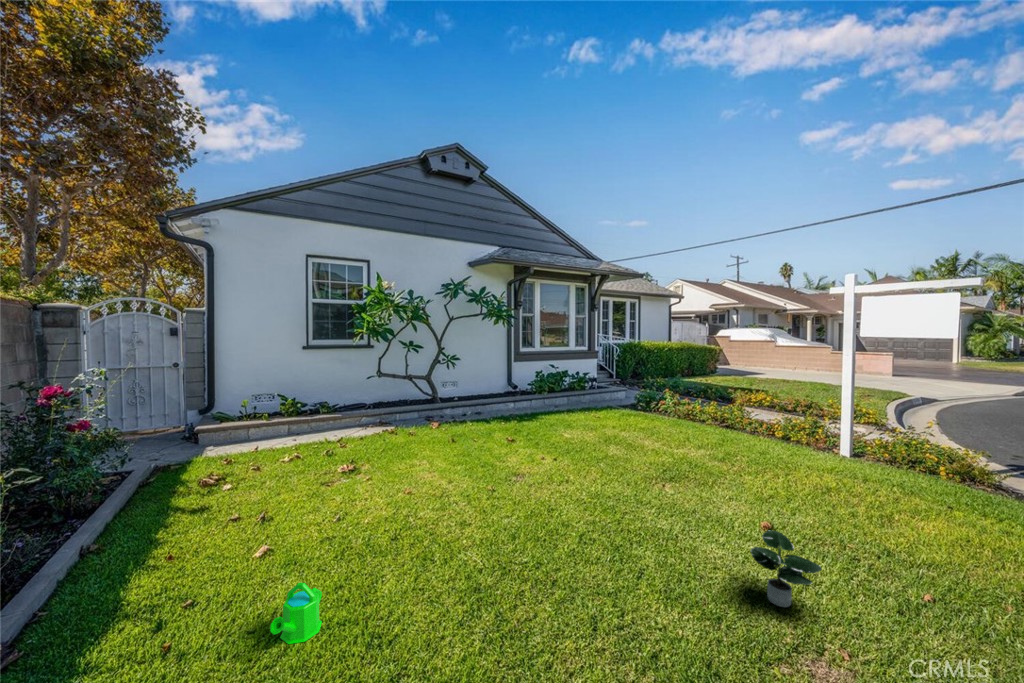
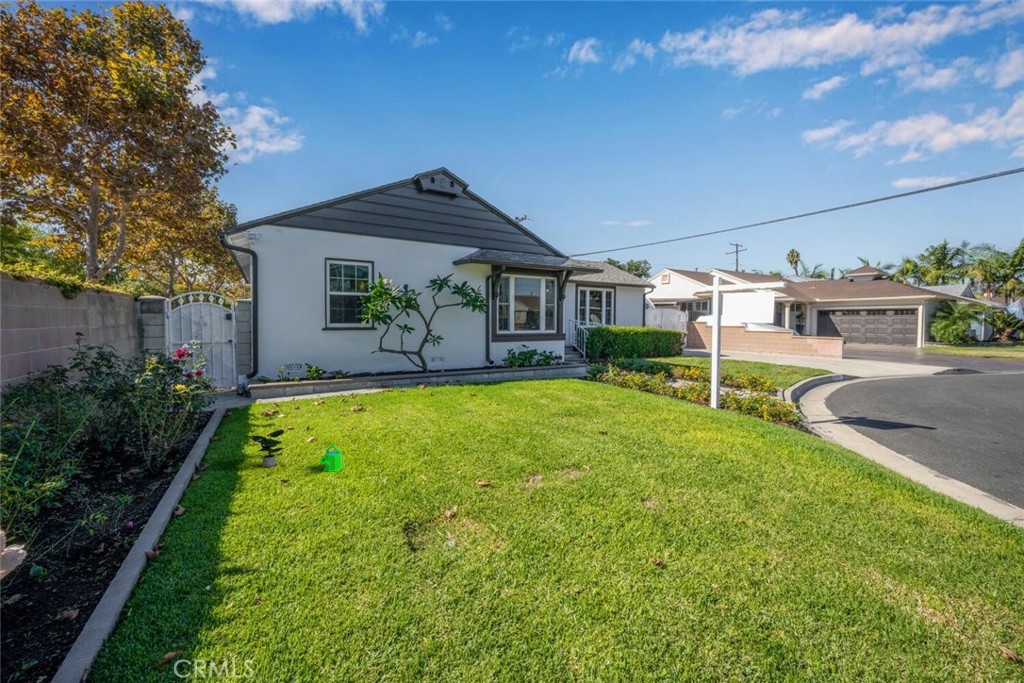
potted plant: present [751,531,822,607] -> present [251,430,284,467]

